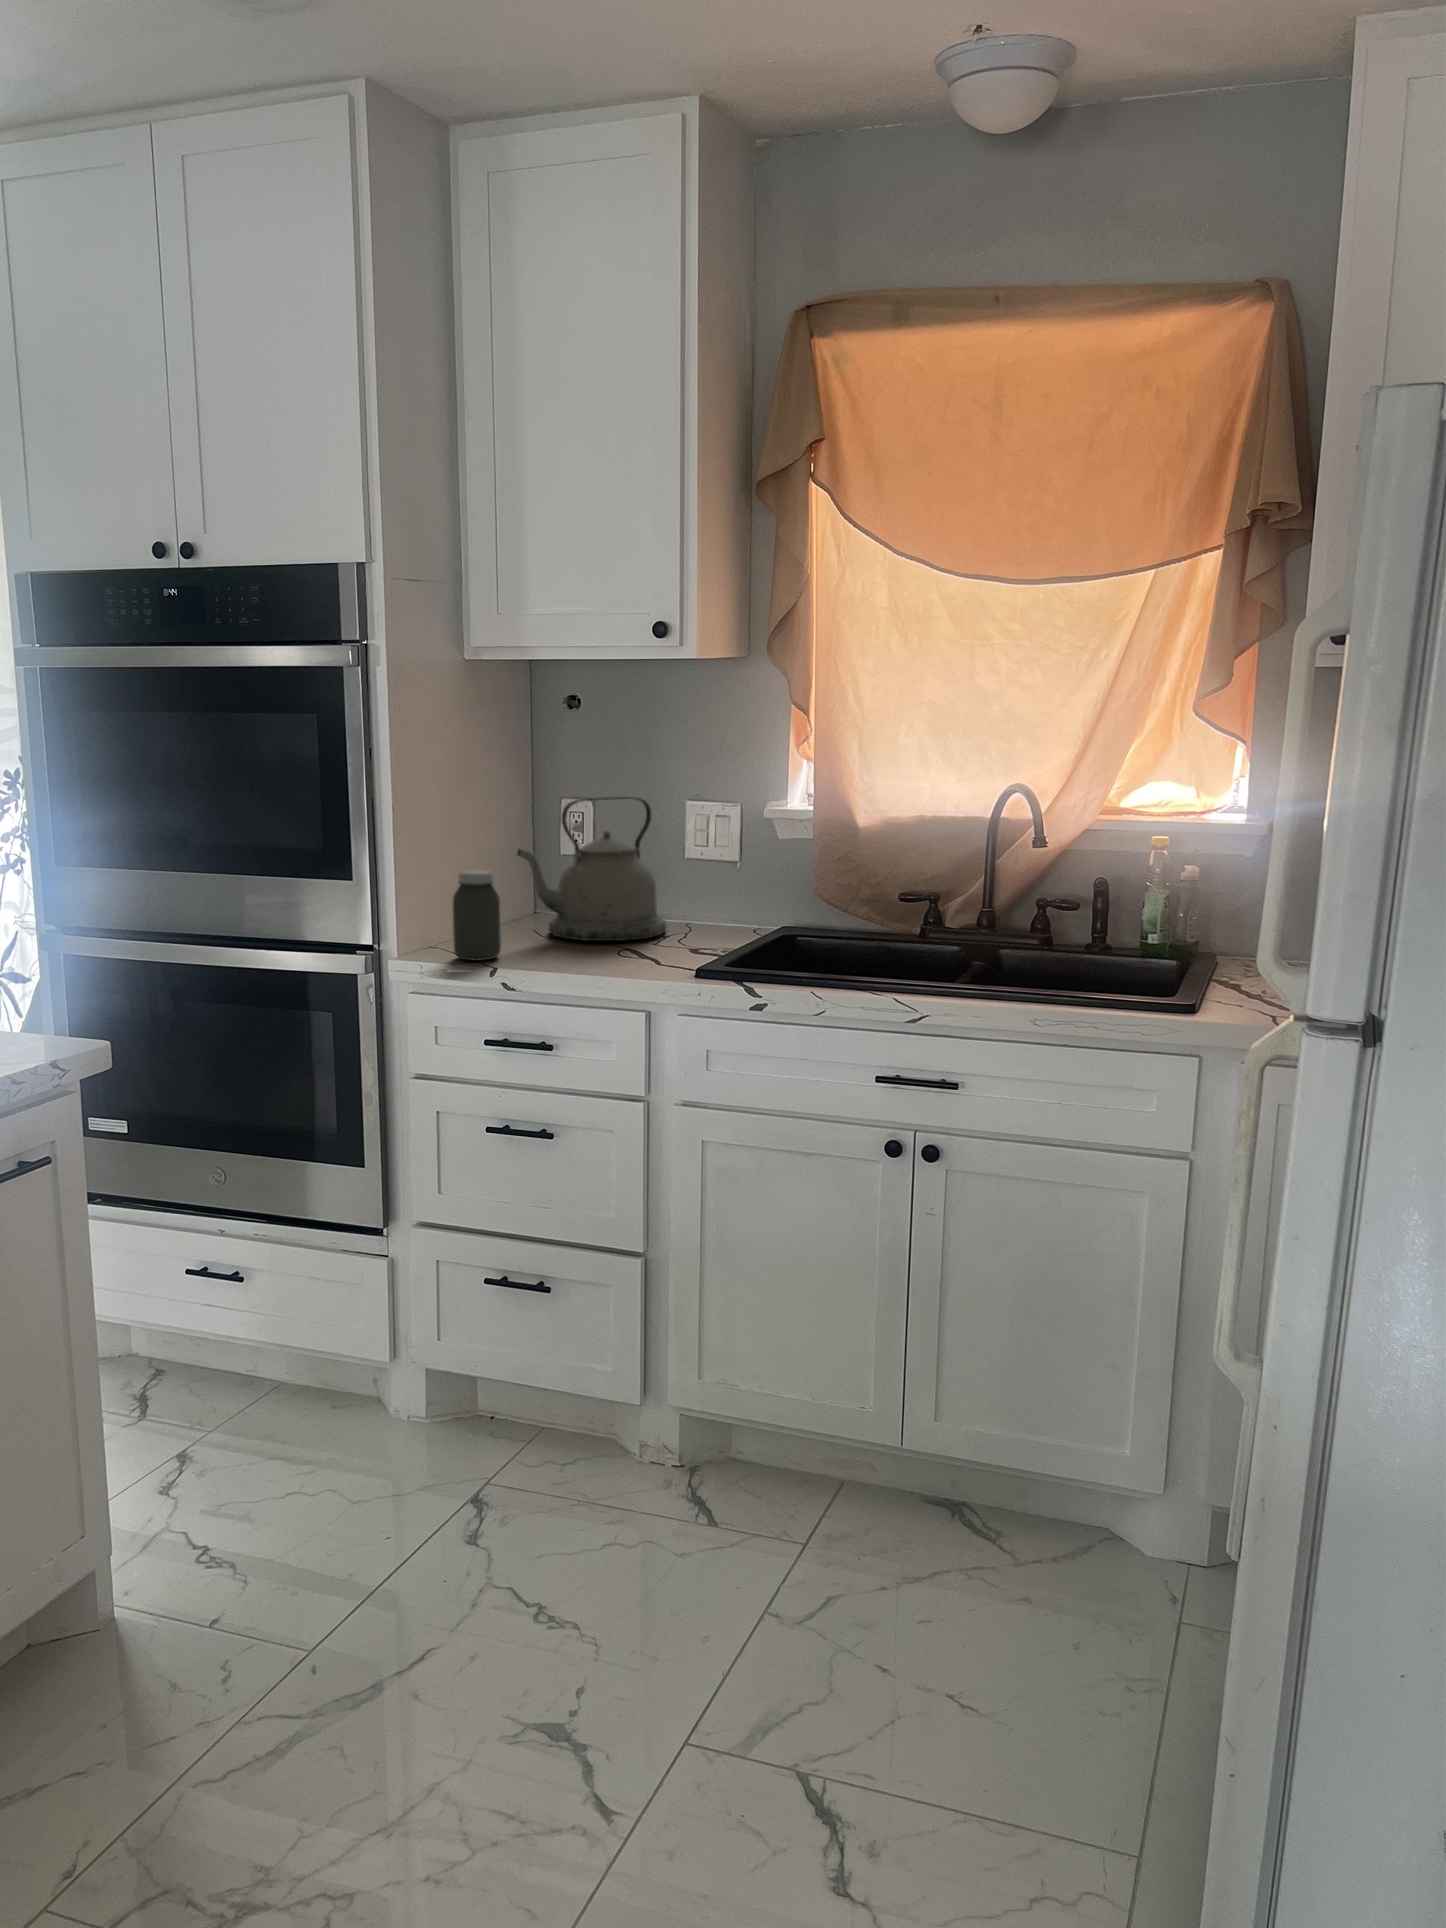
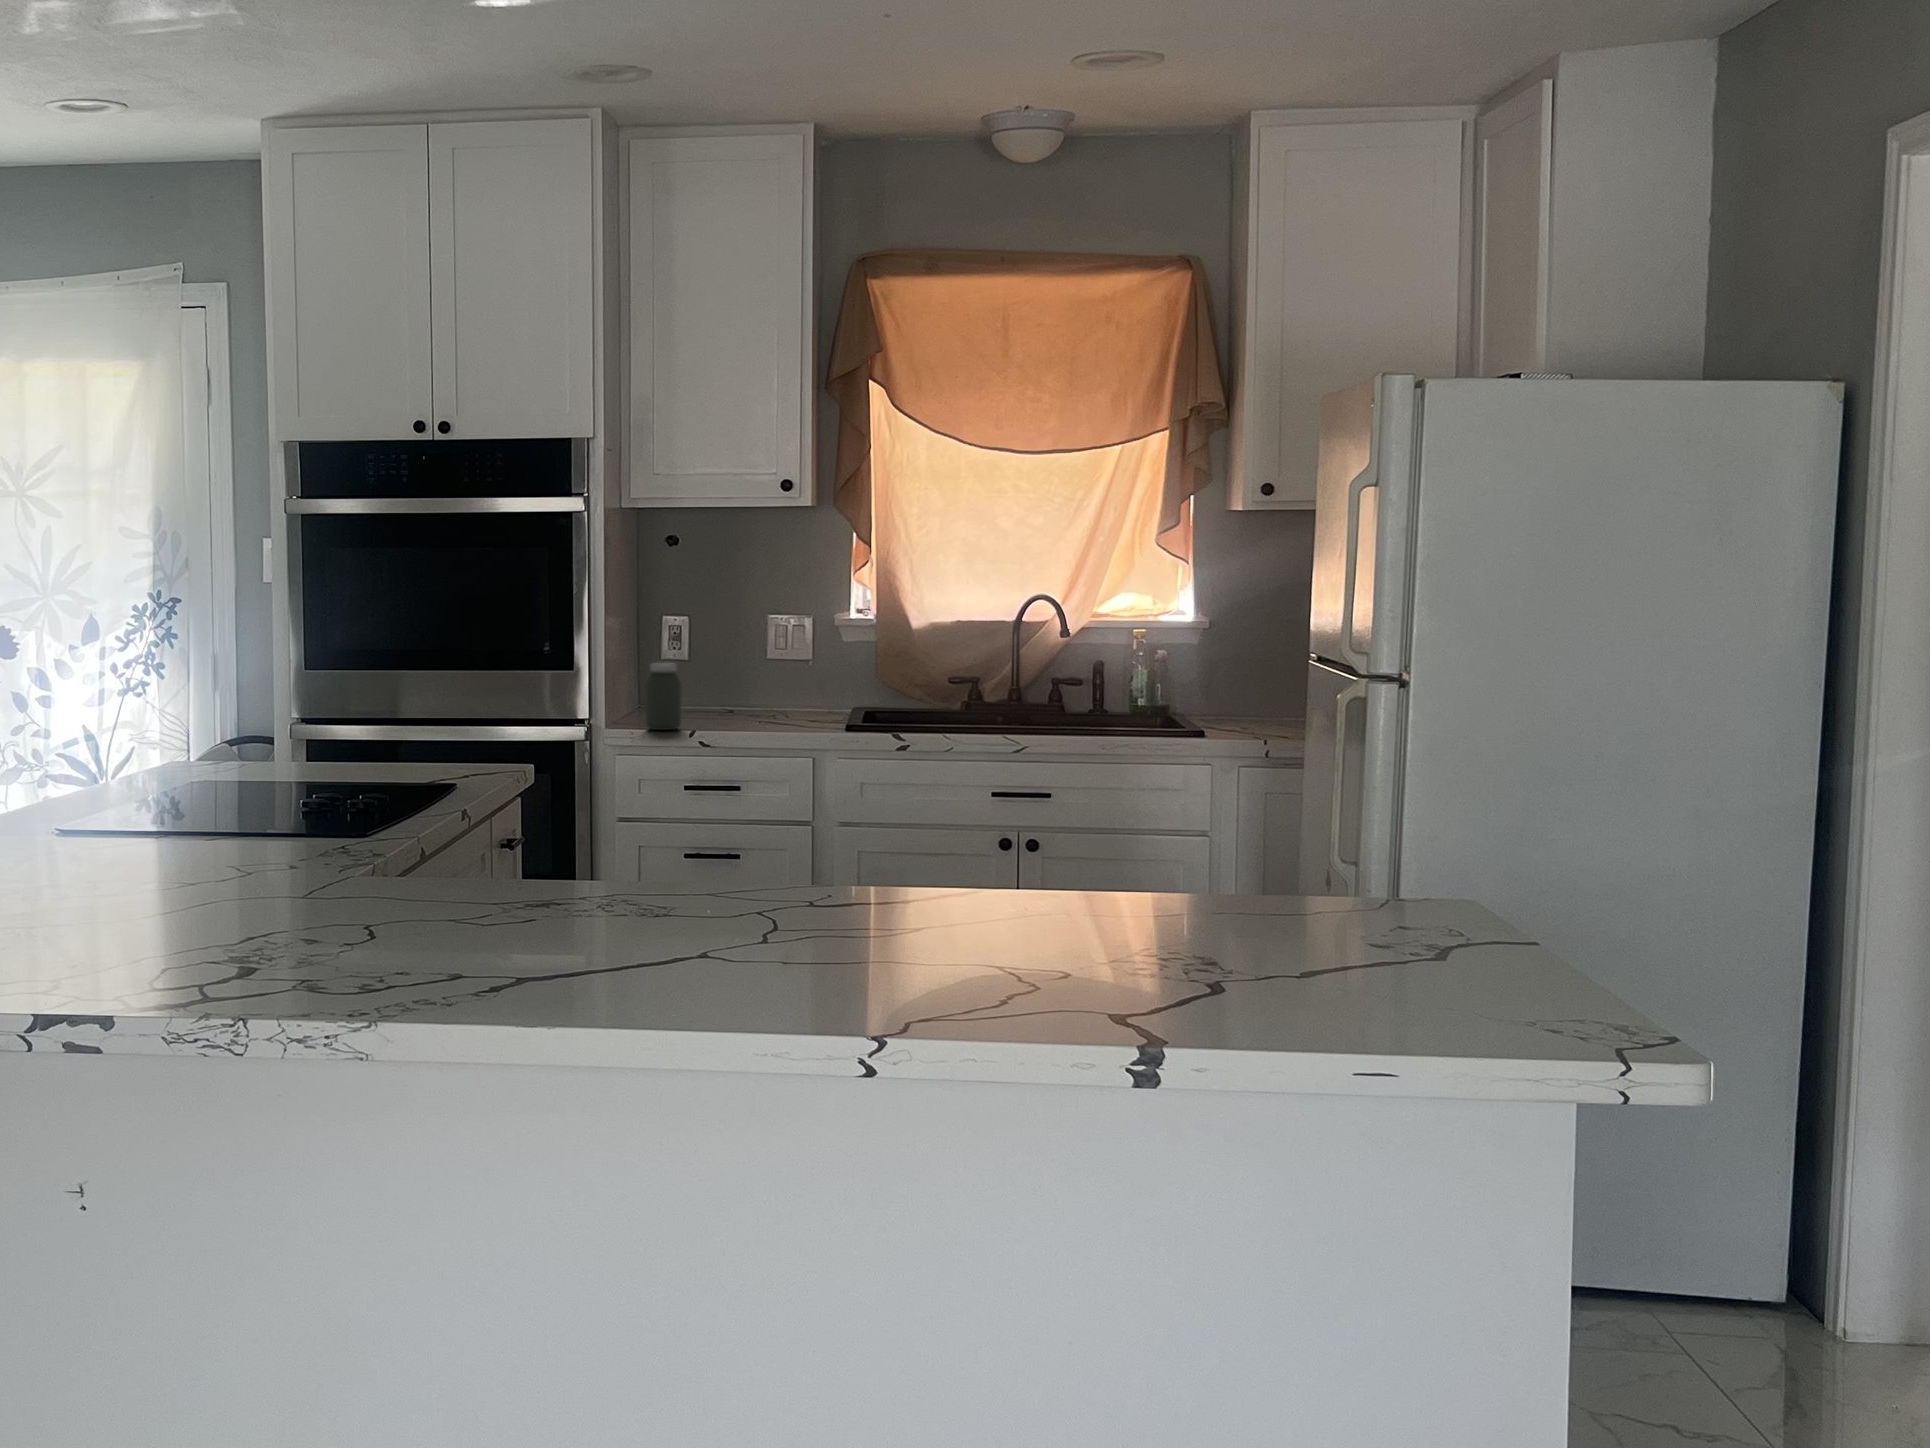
kettle: present [517,797,666,941] -> none [676,611,777,718]

